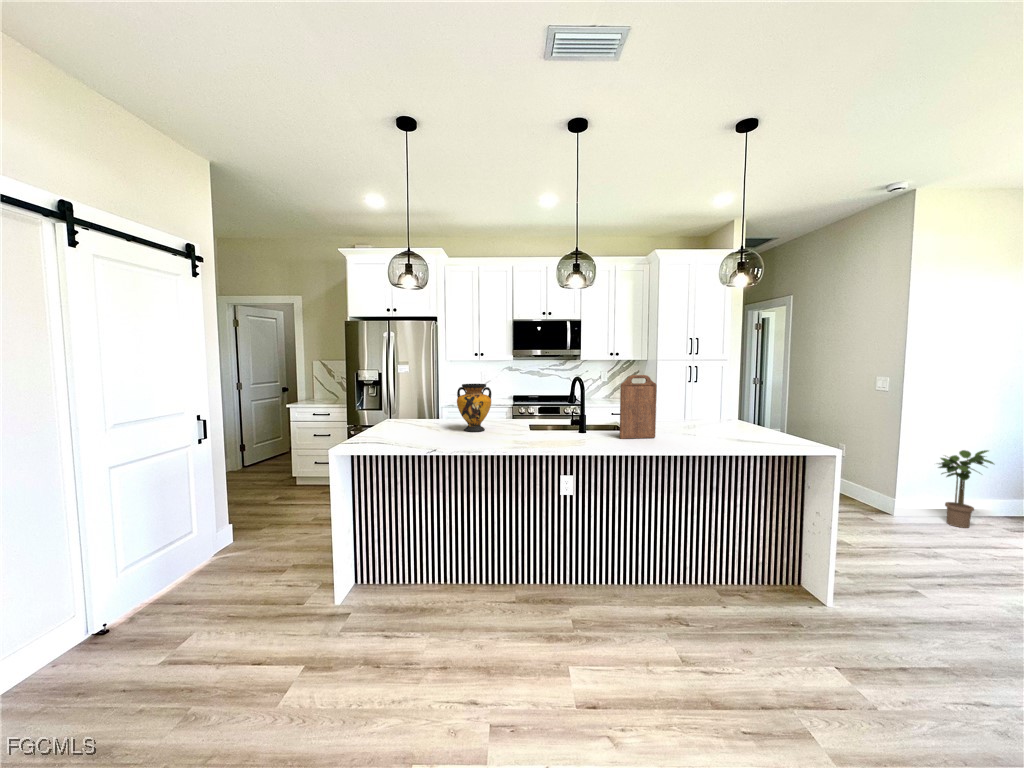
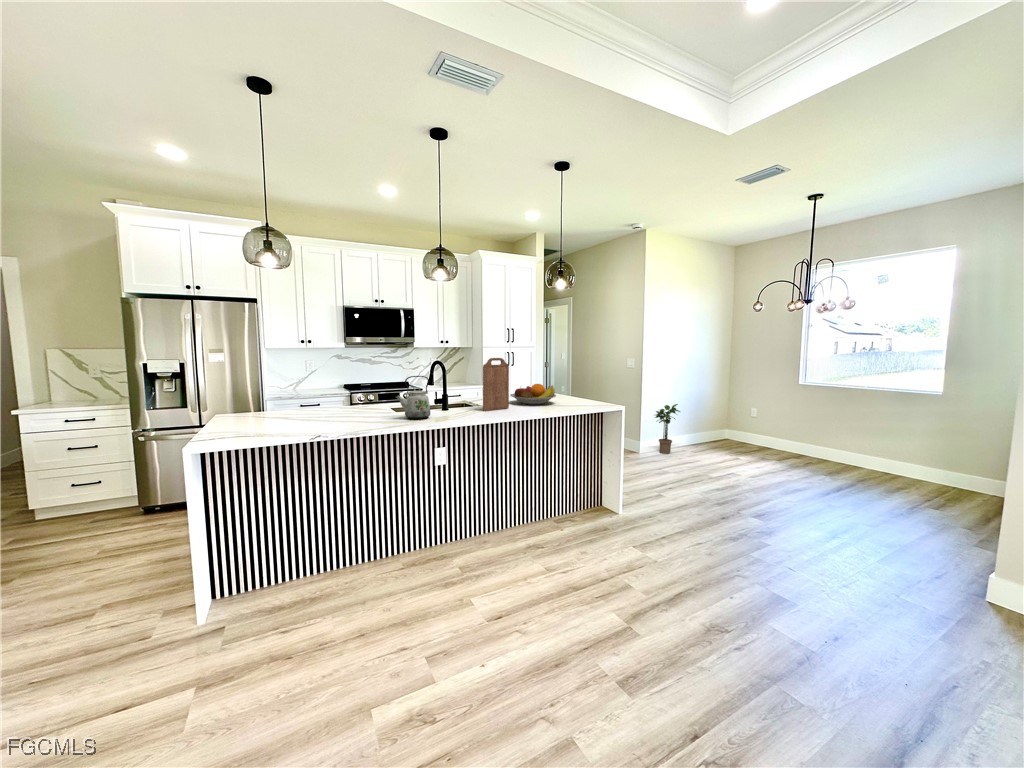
vase: present [457,384,491,432] -> none [325,369,362,416]
kettle: none [513,394,552,442] -> present [396,376,430,419]
fruit bowl: none [665,409,730,435] -> present [510,384,556,405]

